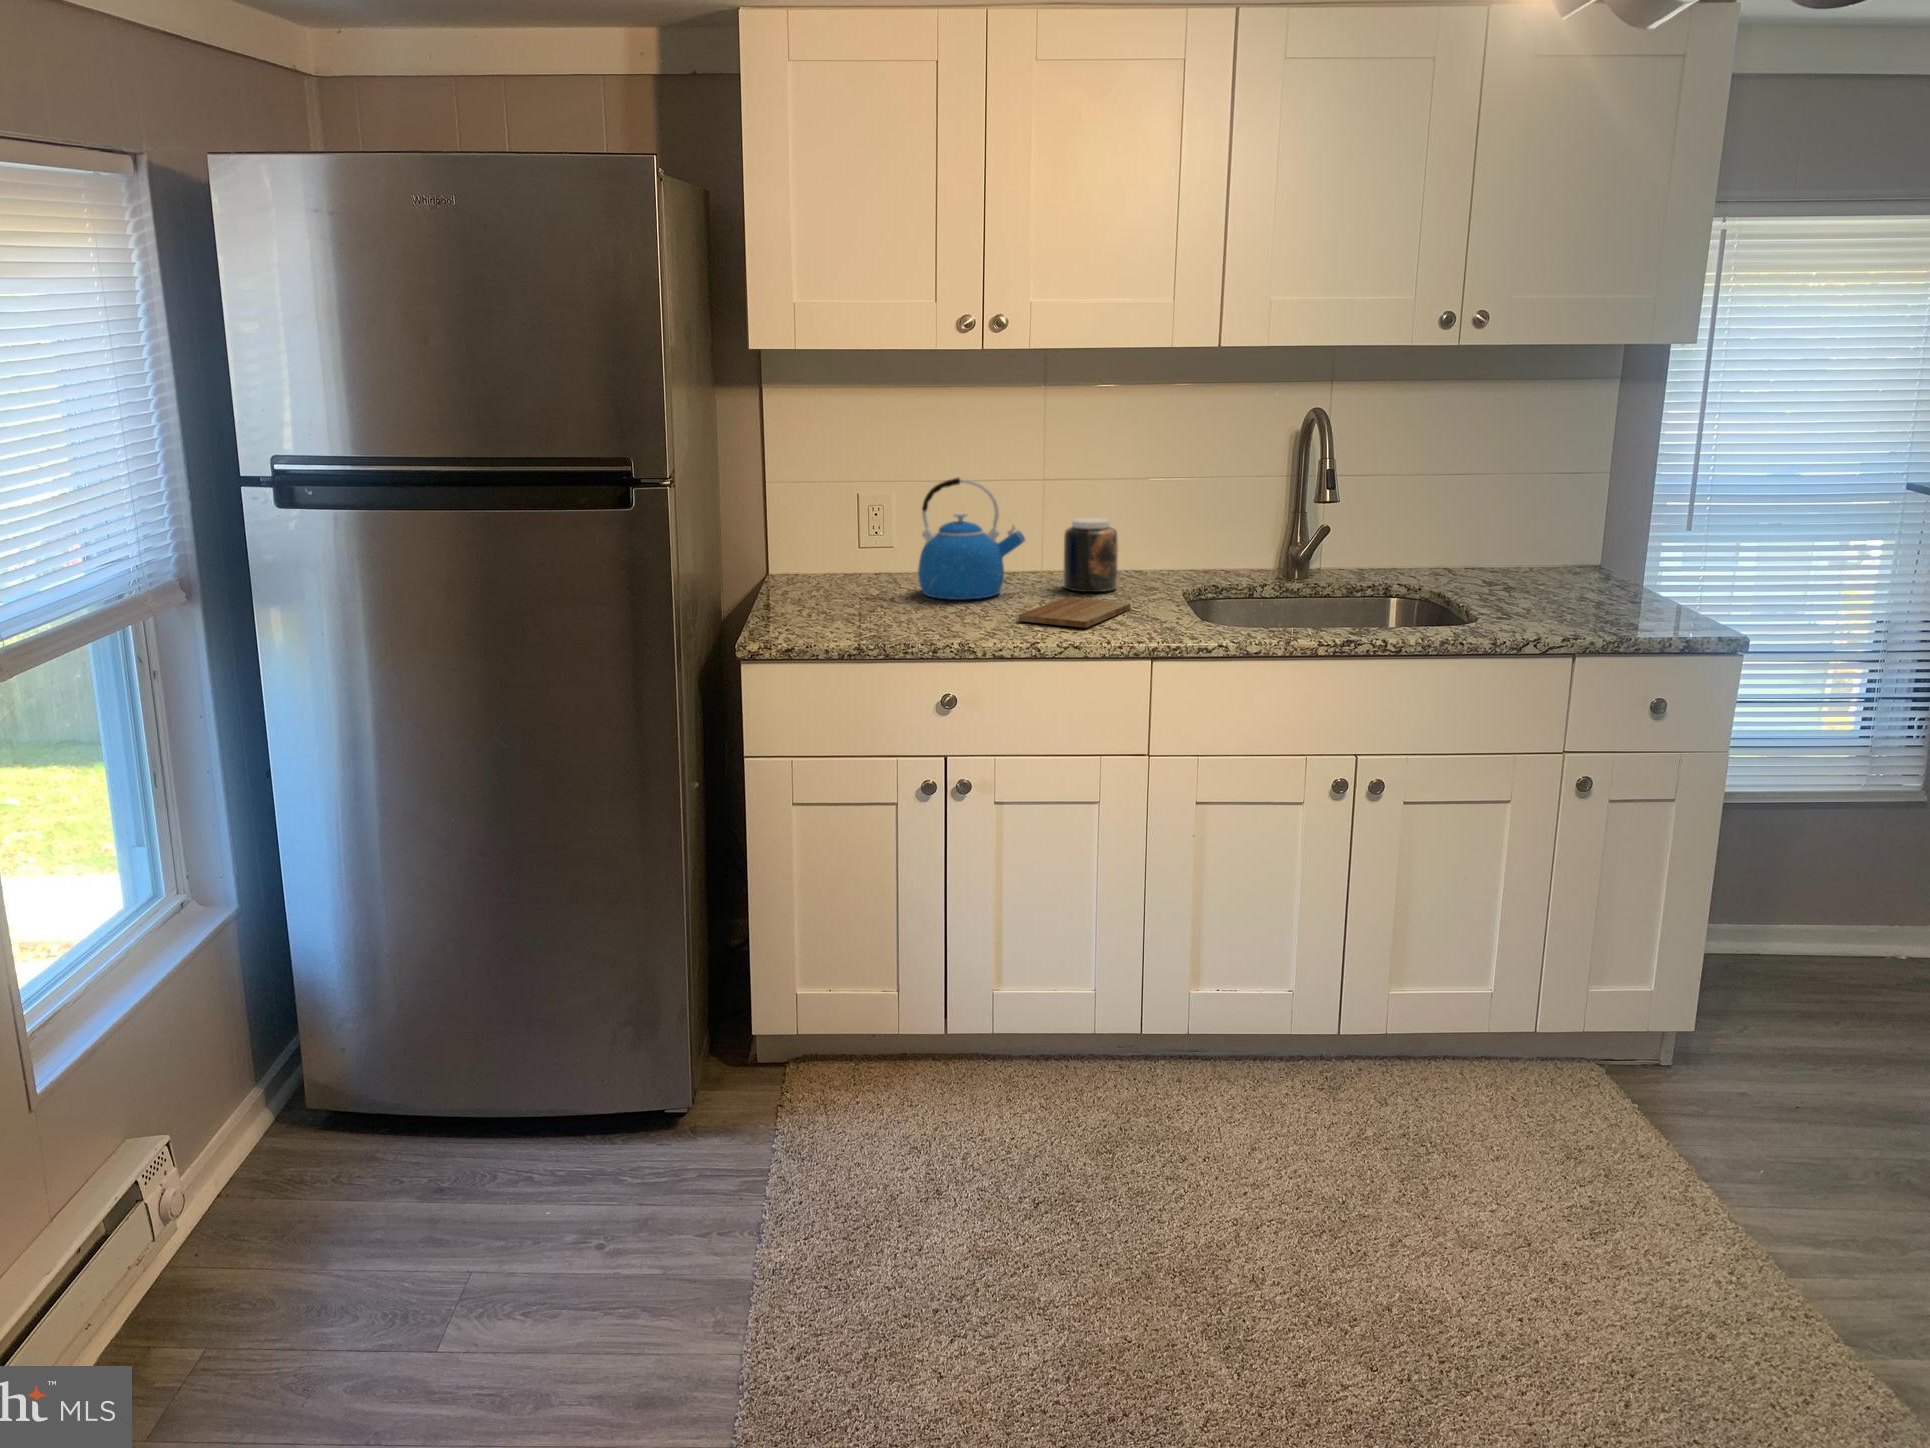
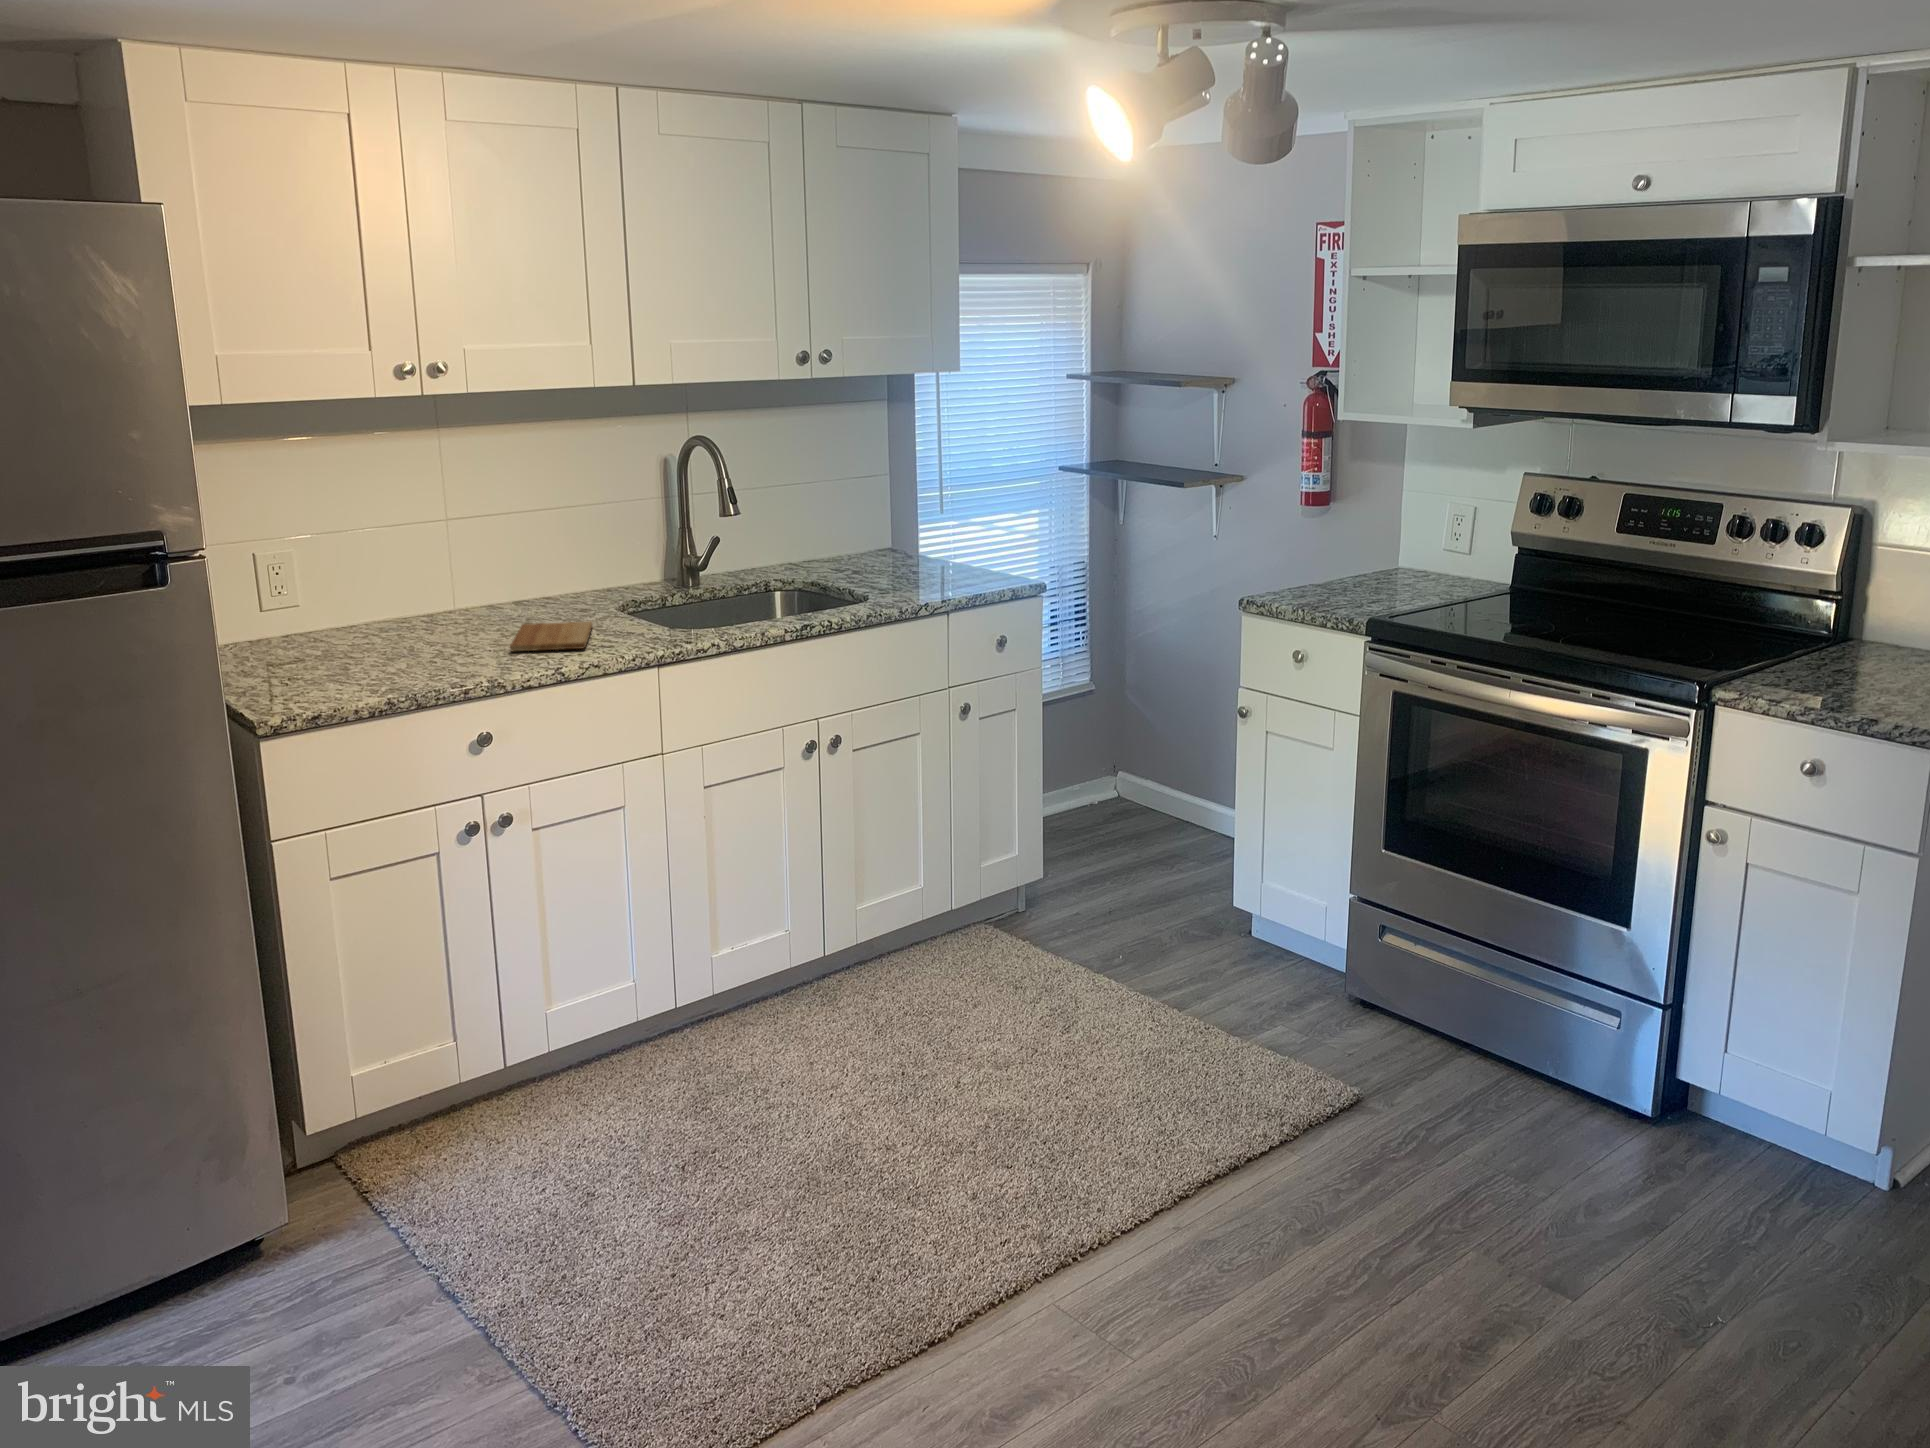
kettle: present [918,477,1025,600] -> none [352,517,462,642]
jar: present [1064,517,1118,592] -> none [490,545,548,617]

